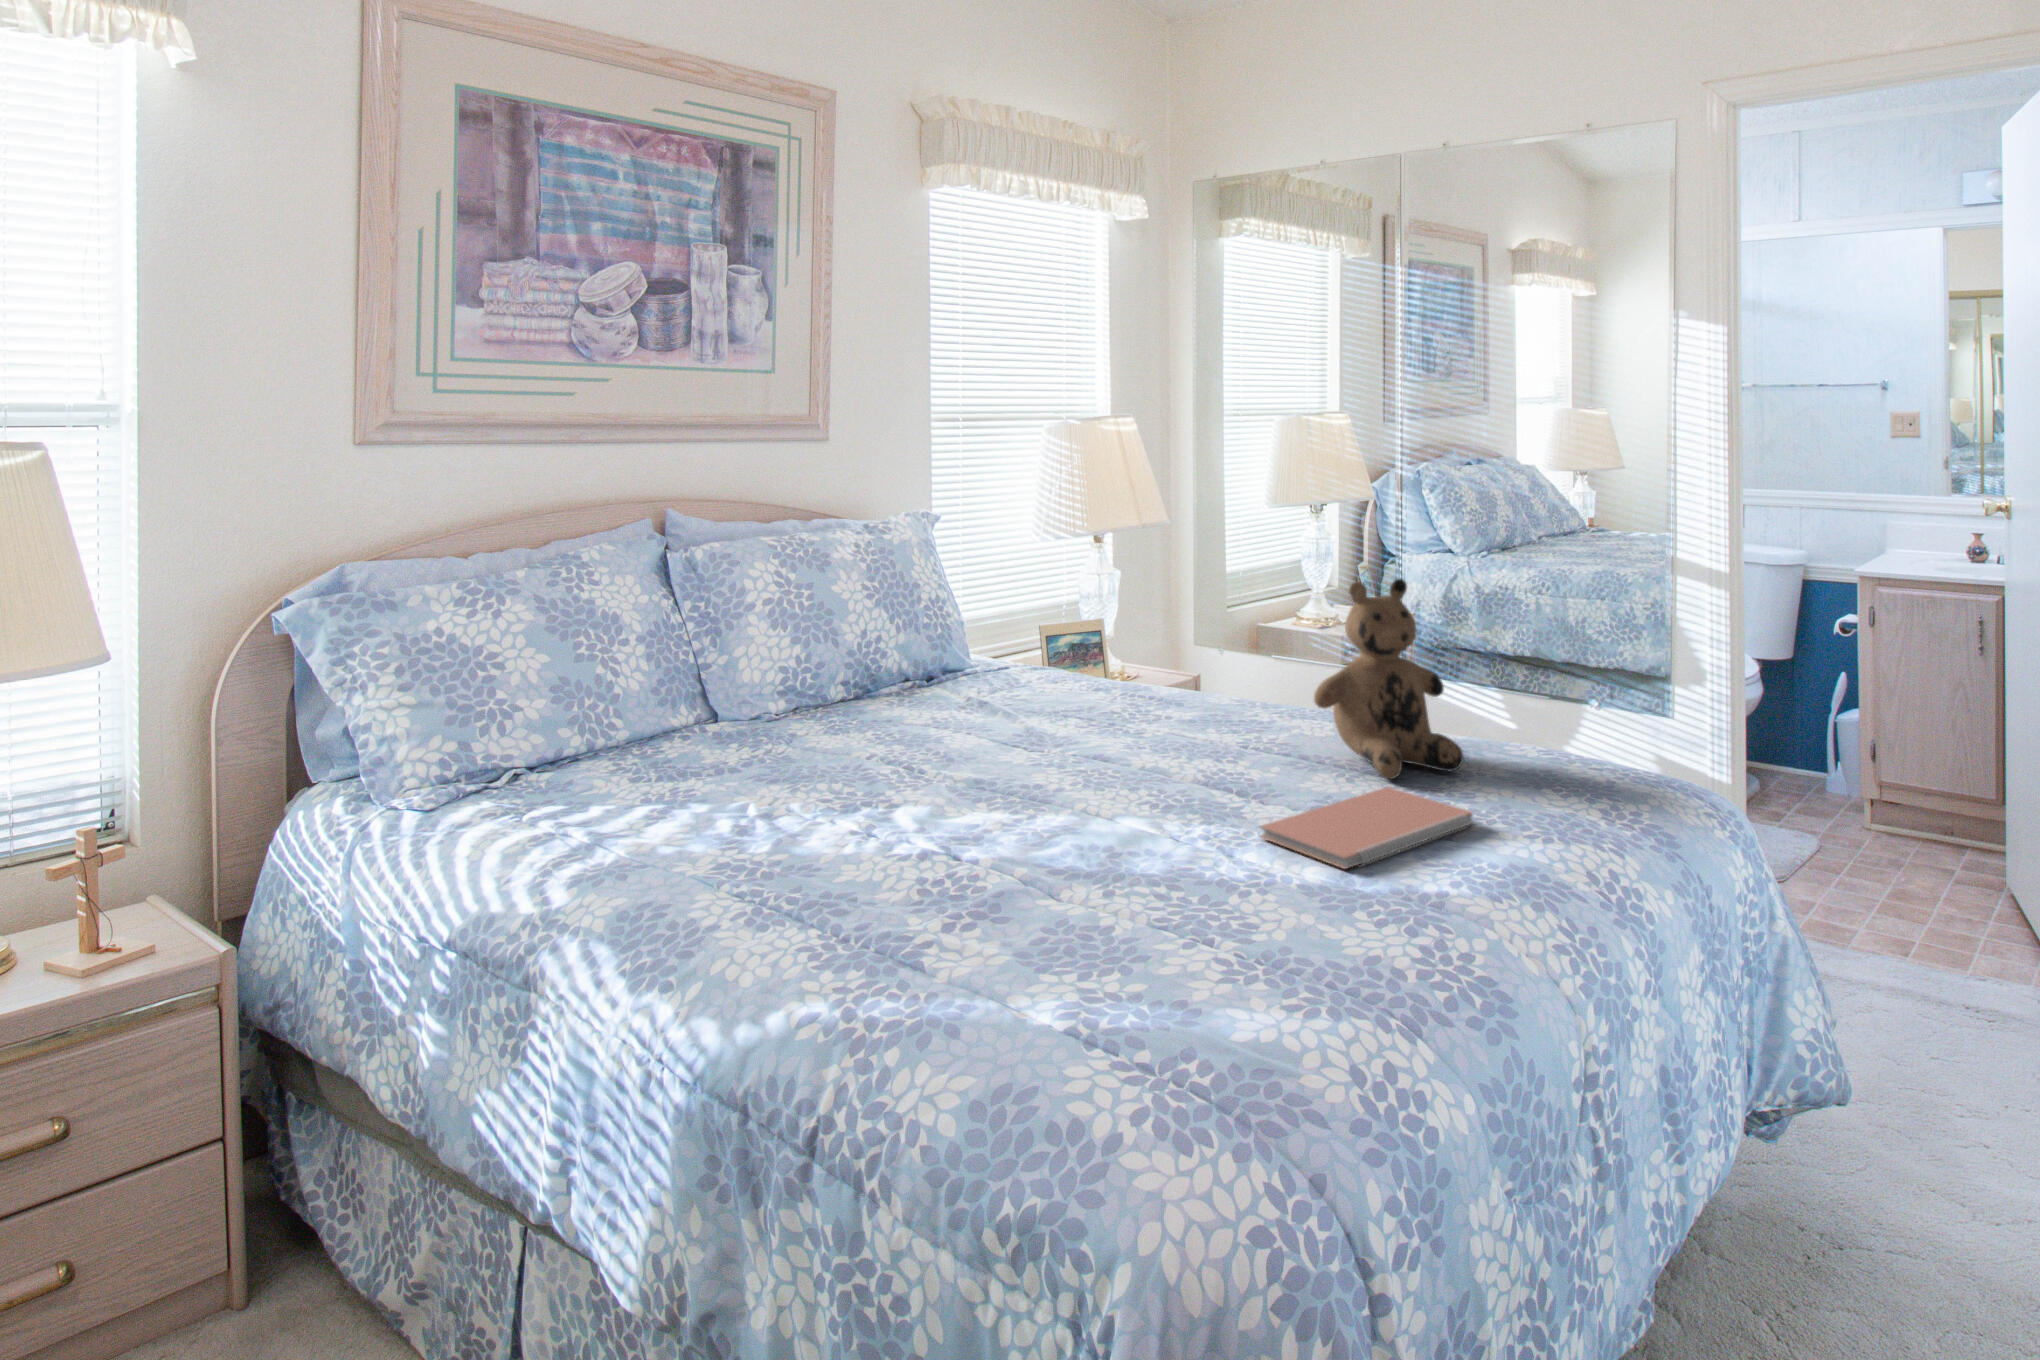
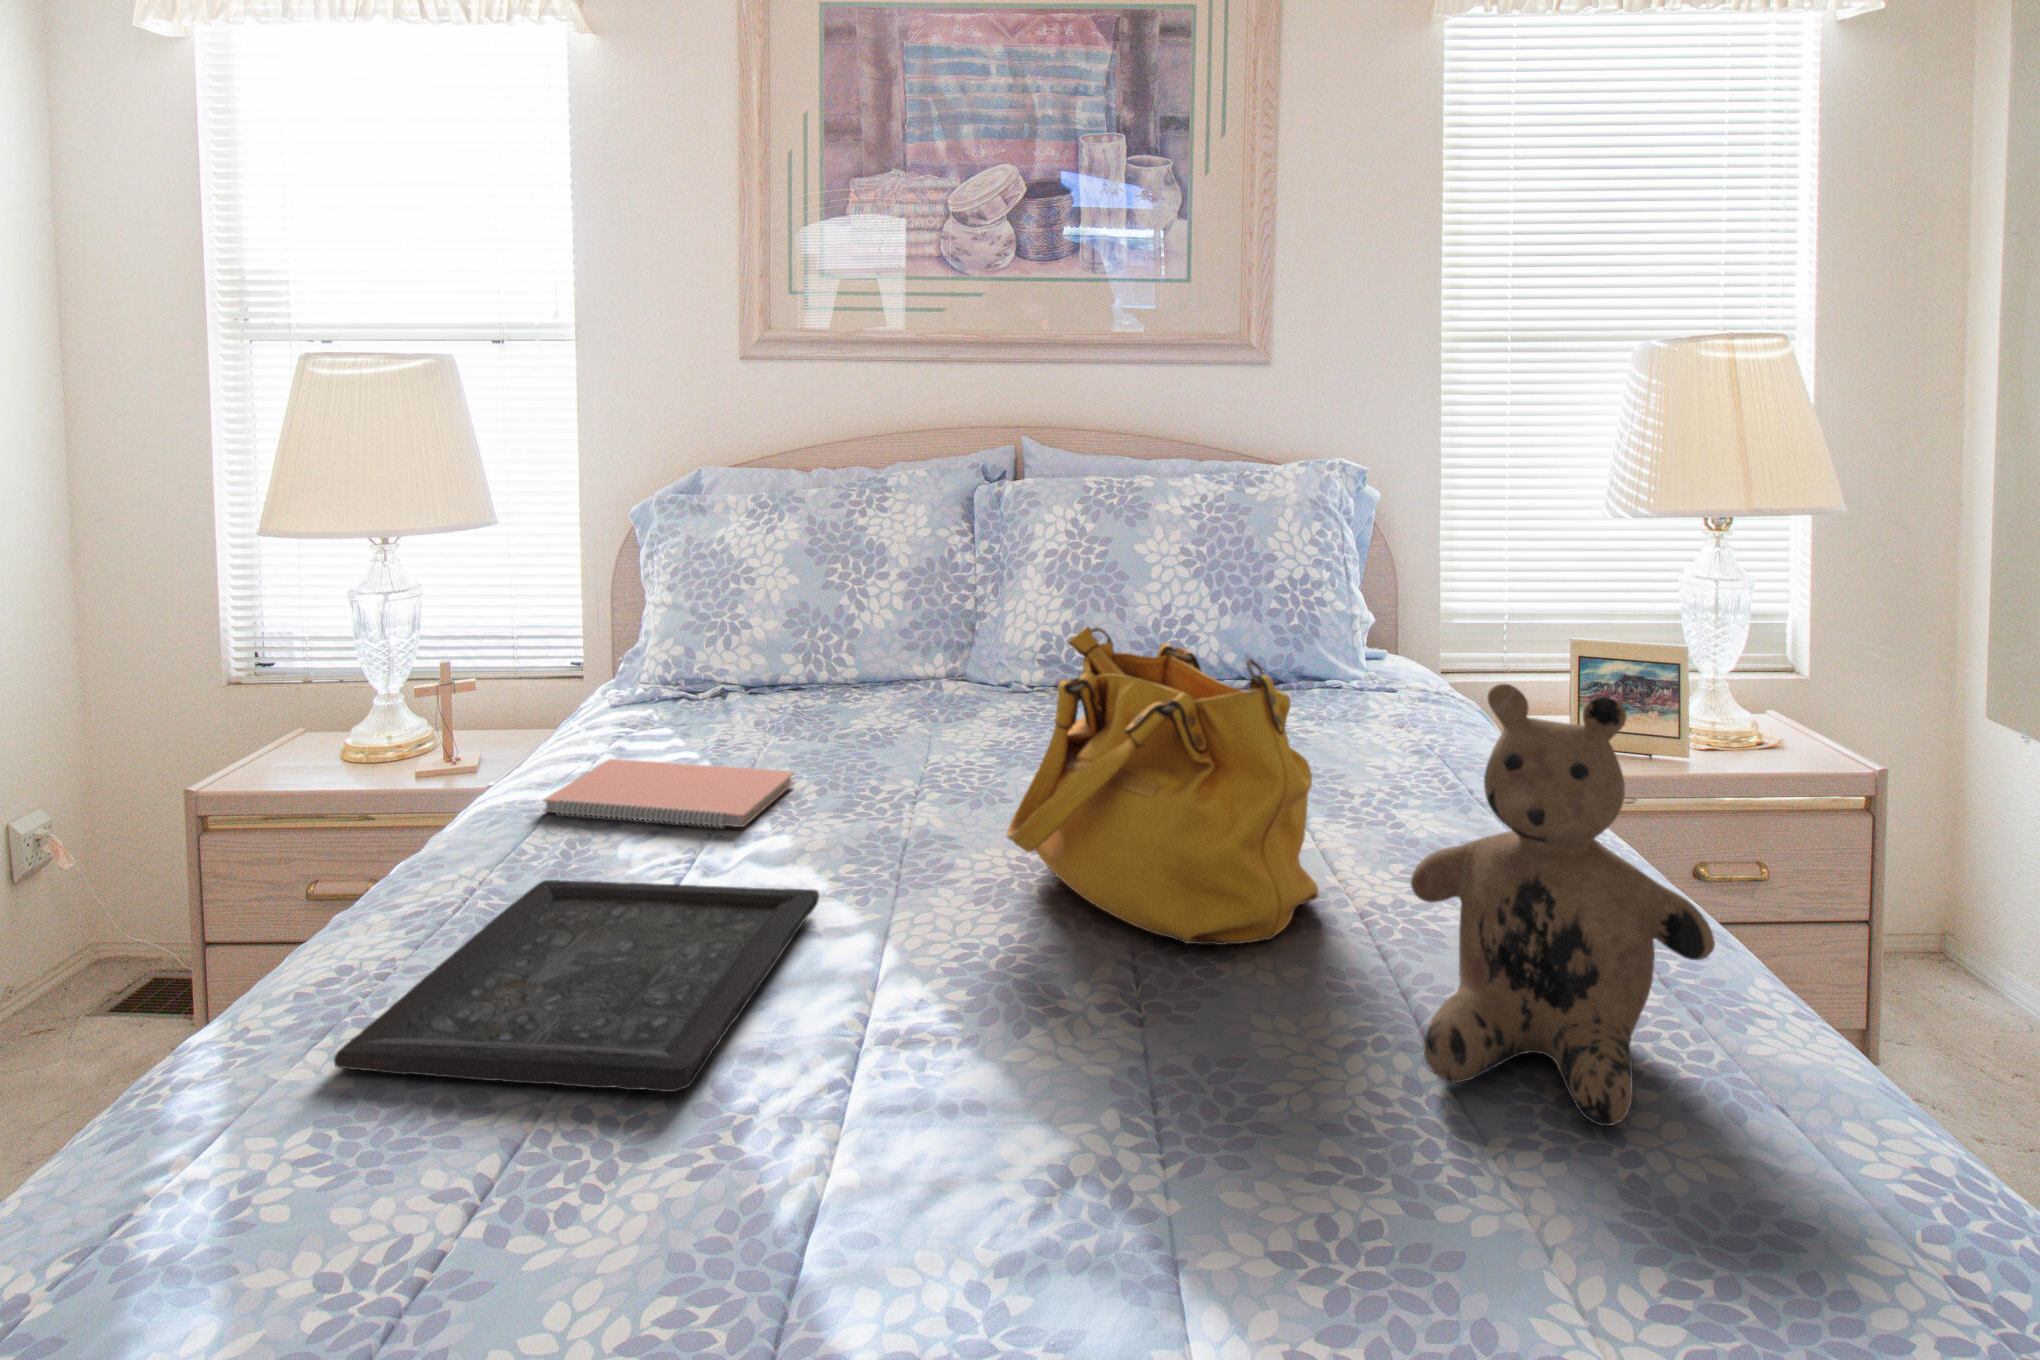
handbag: none [1022,602,1236,783] -> present [1006,627,1319,945]
notebook: present [1260,787,1473,869] -> present [543,759,795,828]
tray: none [784,821,1161,984] -> present [334,880,819,1092]

